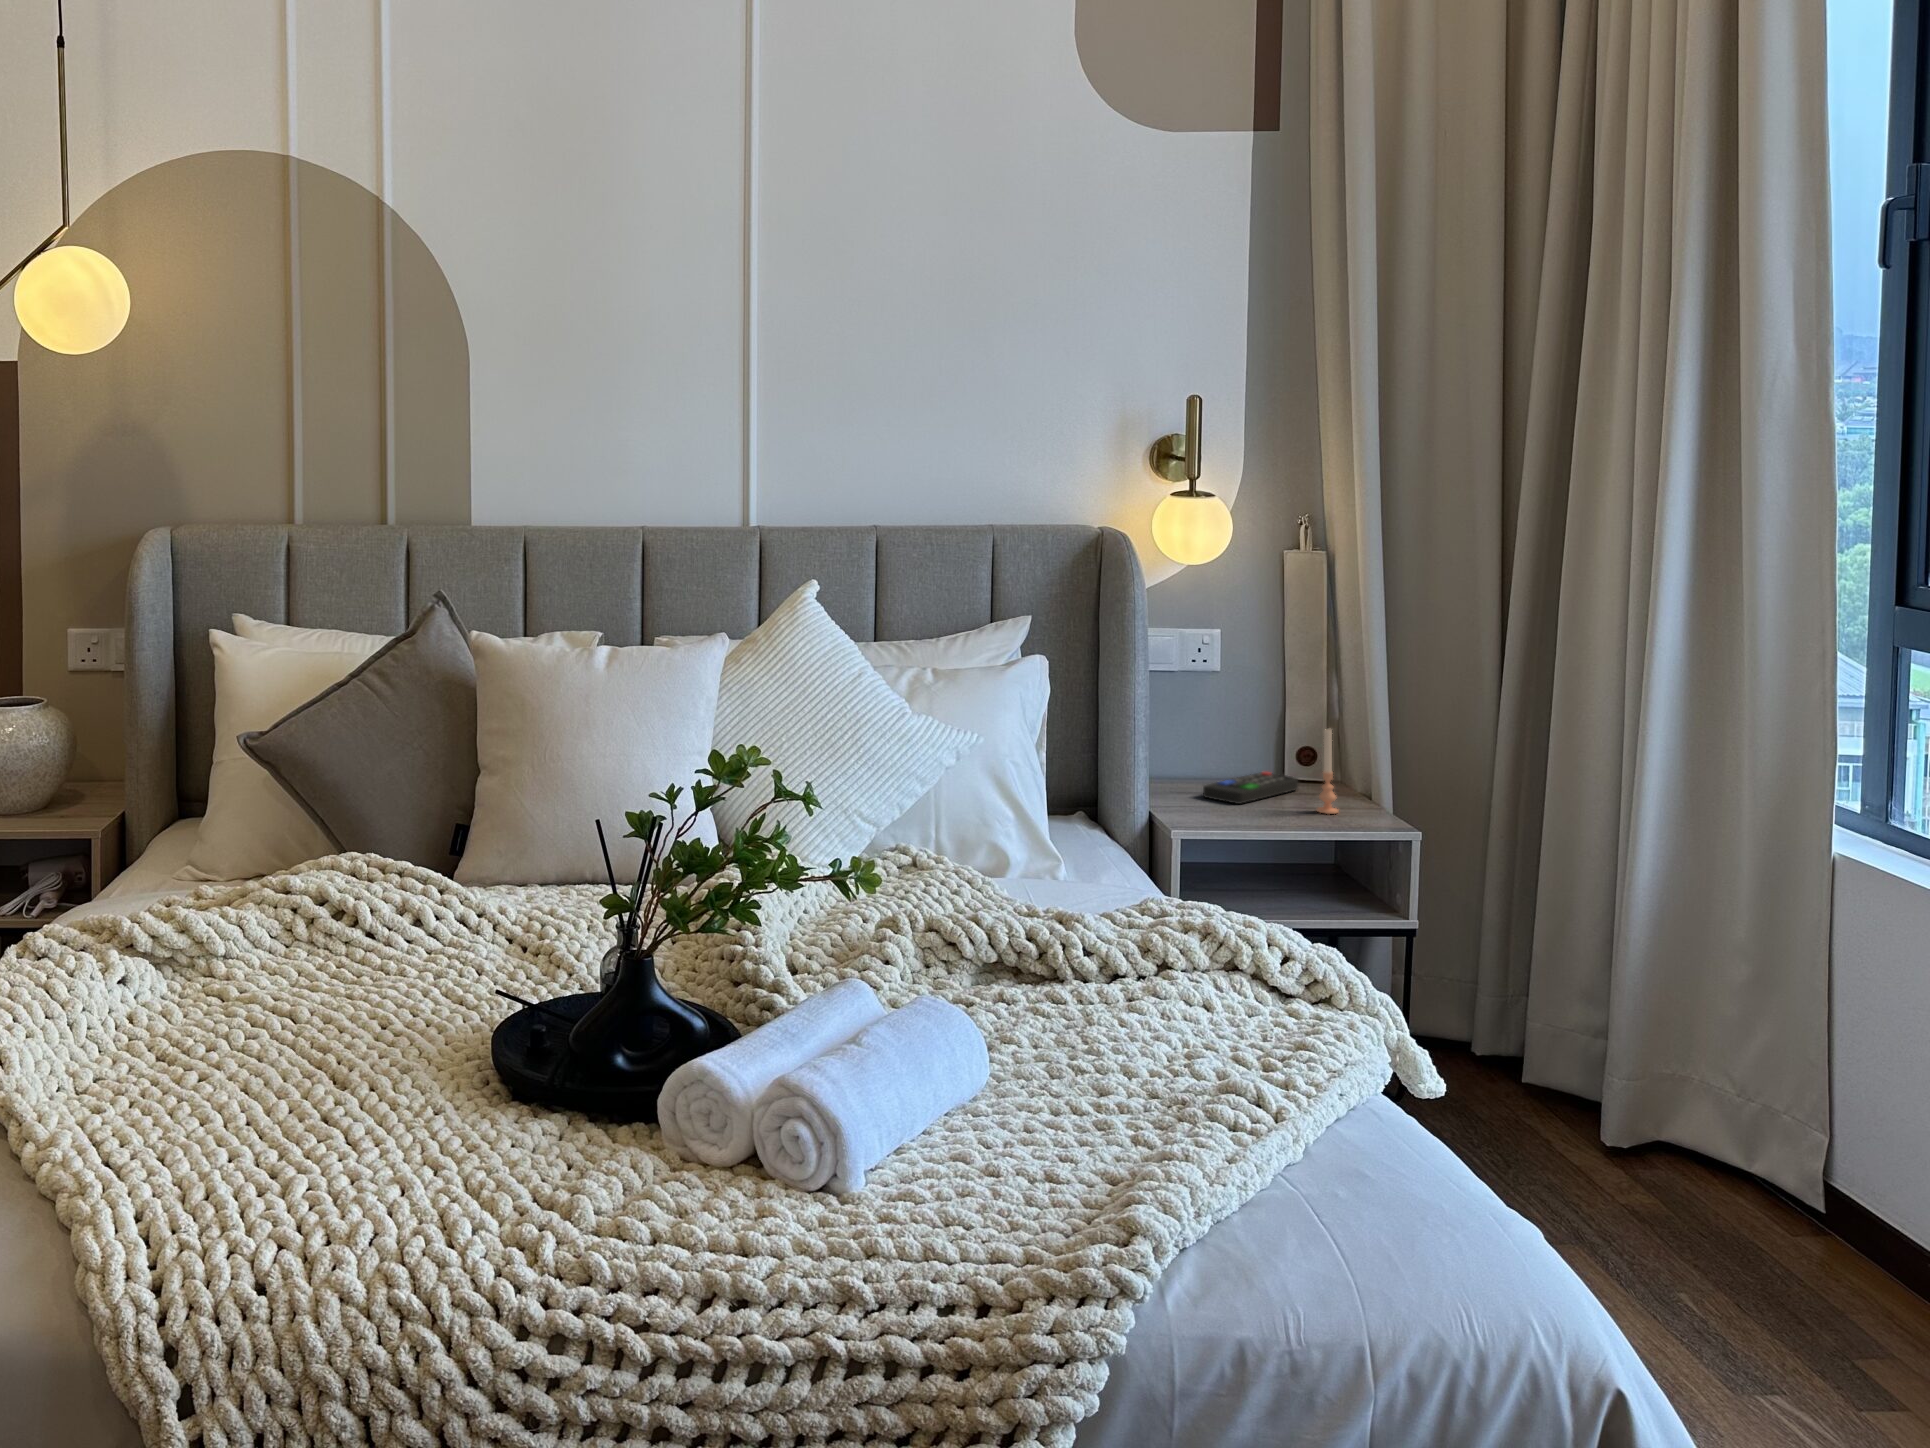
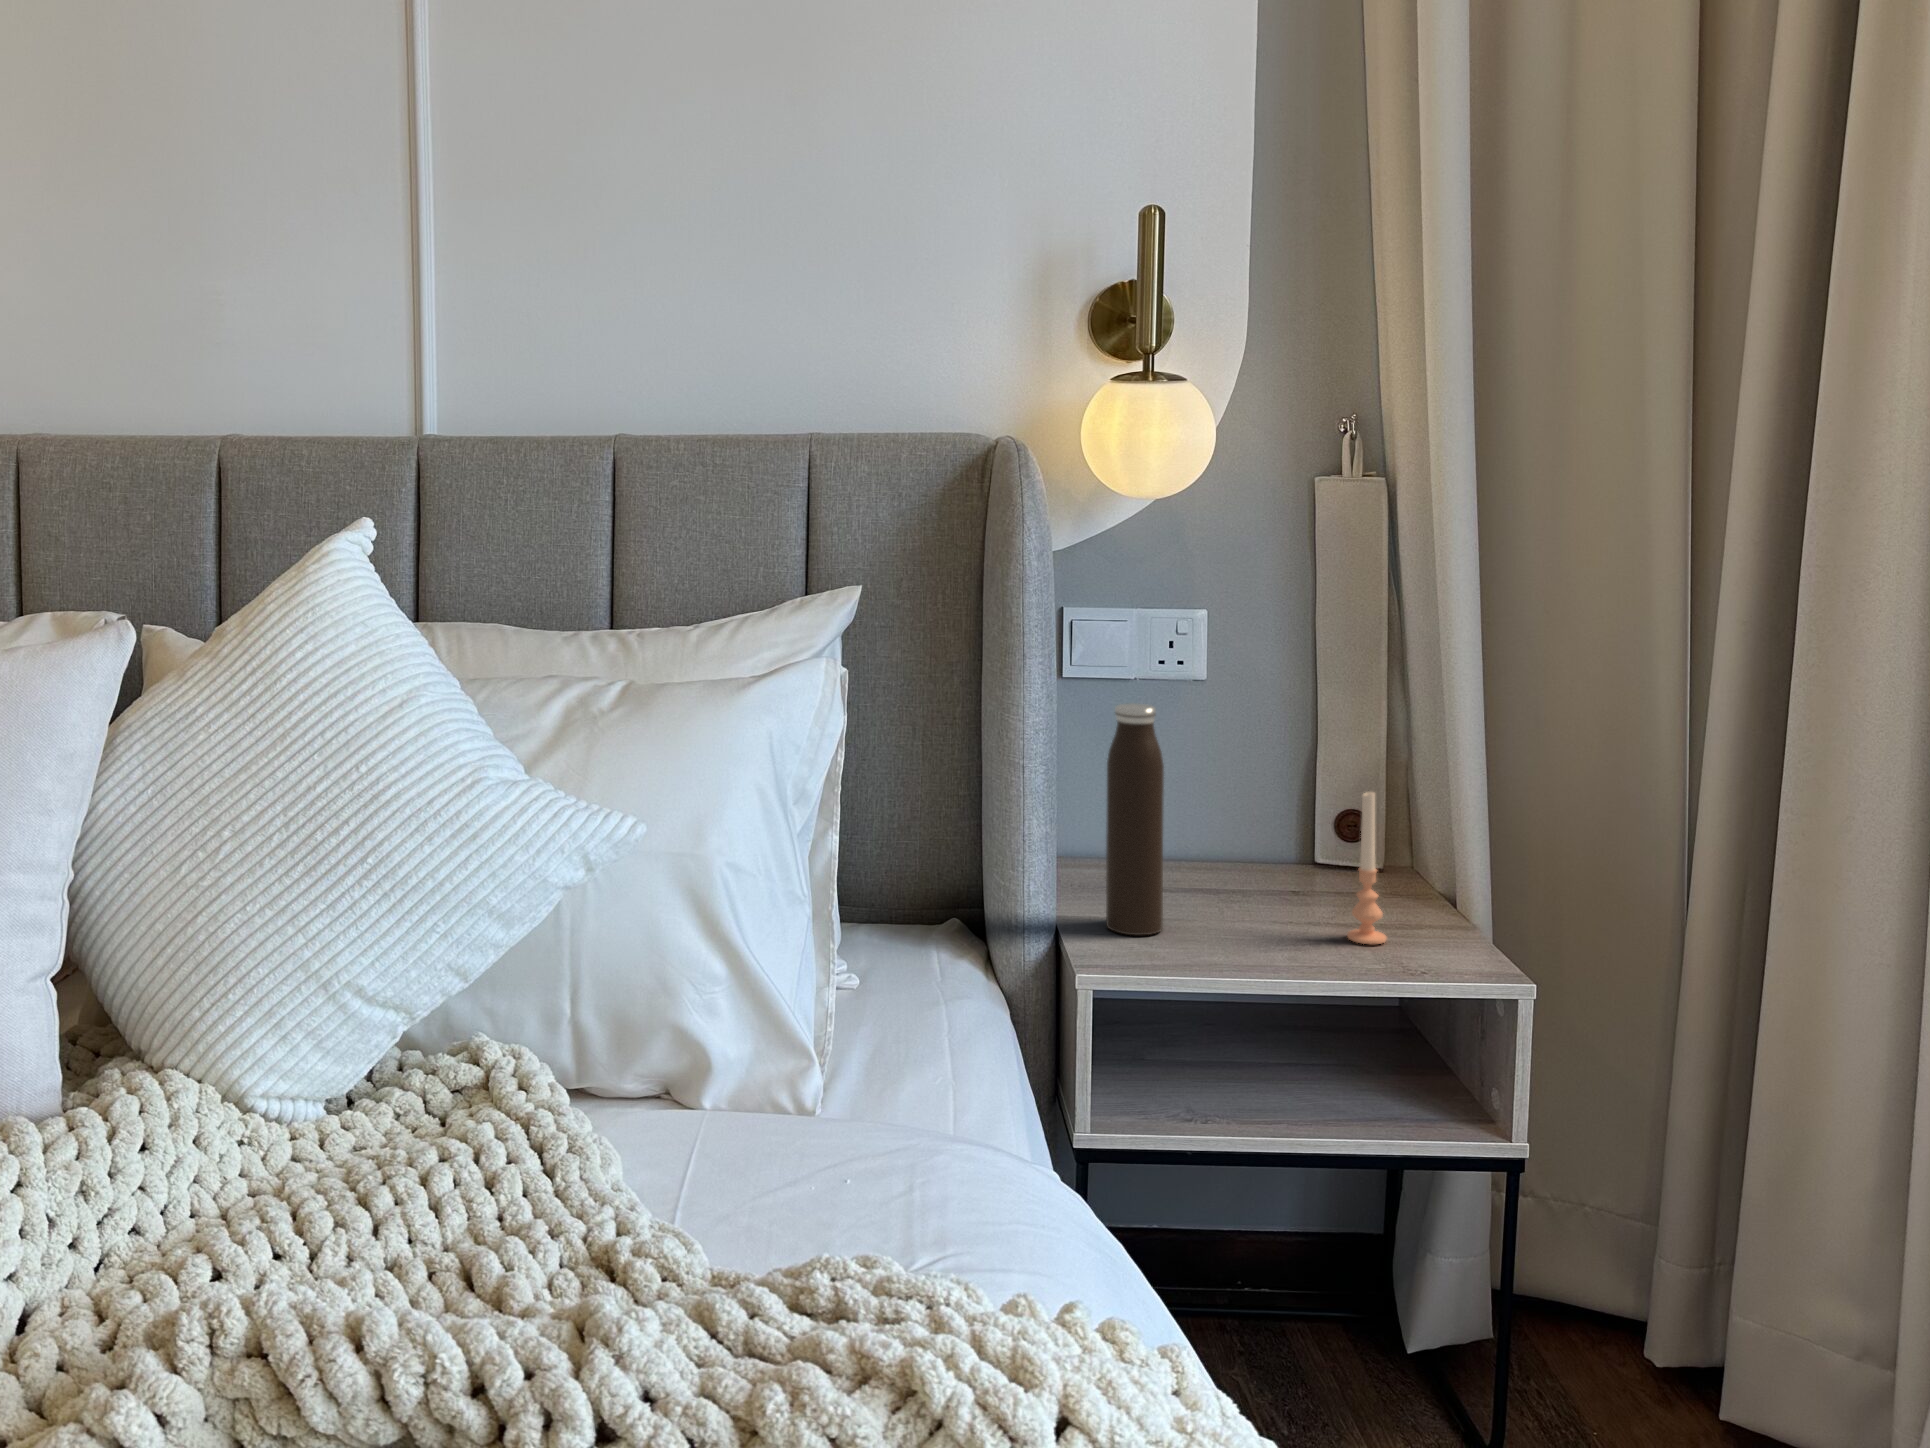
water bottle: none [1180,681,1213,811] -> present [1106,703,1164,935]
remote control: present [1203,772,1298,804] -> none [1157,852,1329,918]

